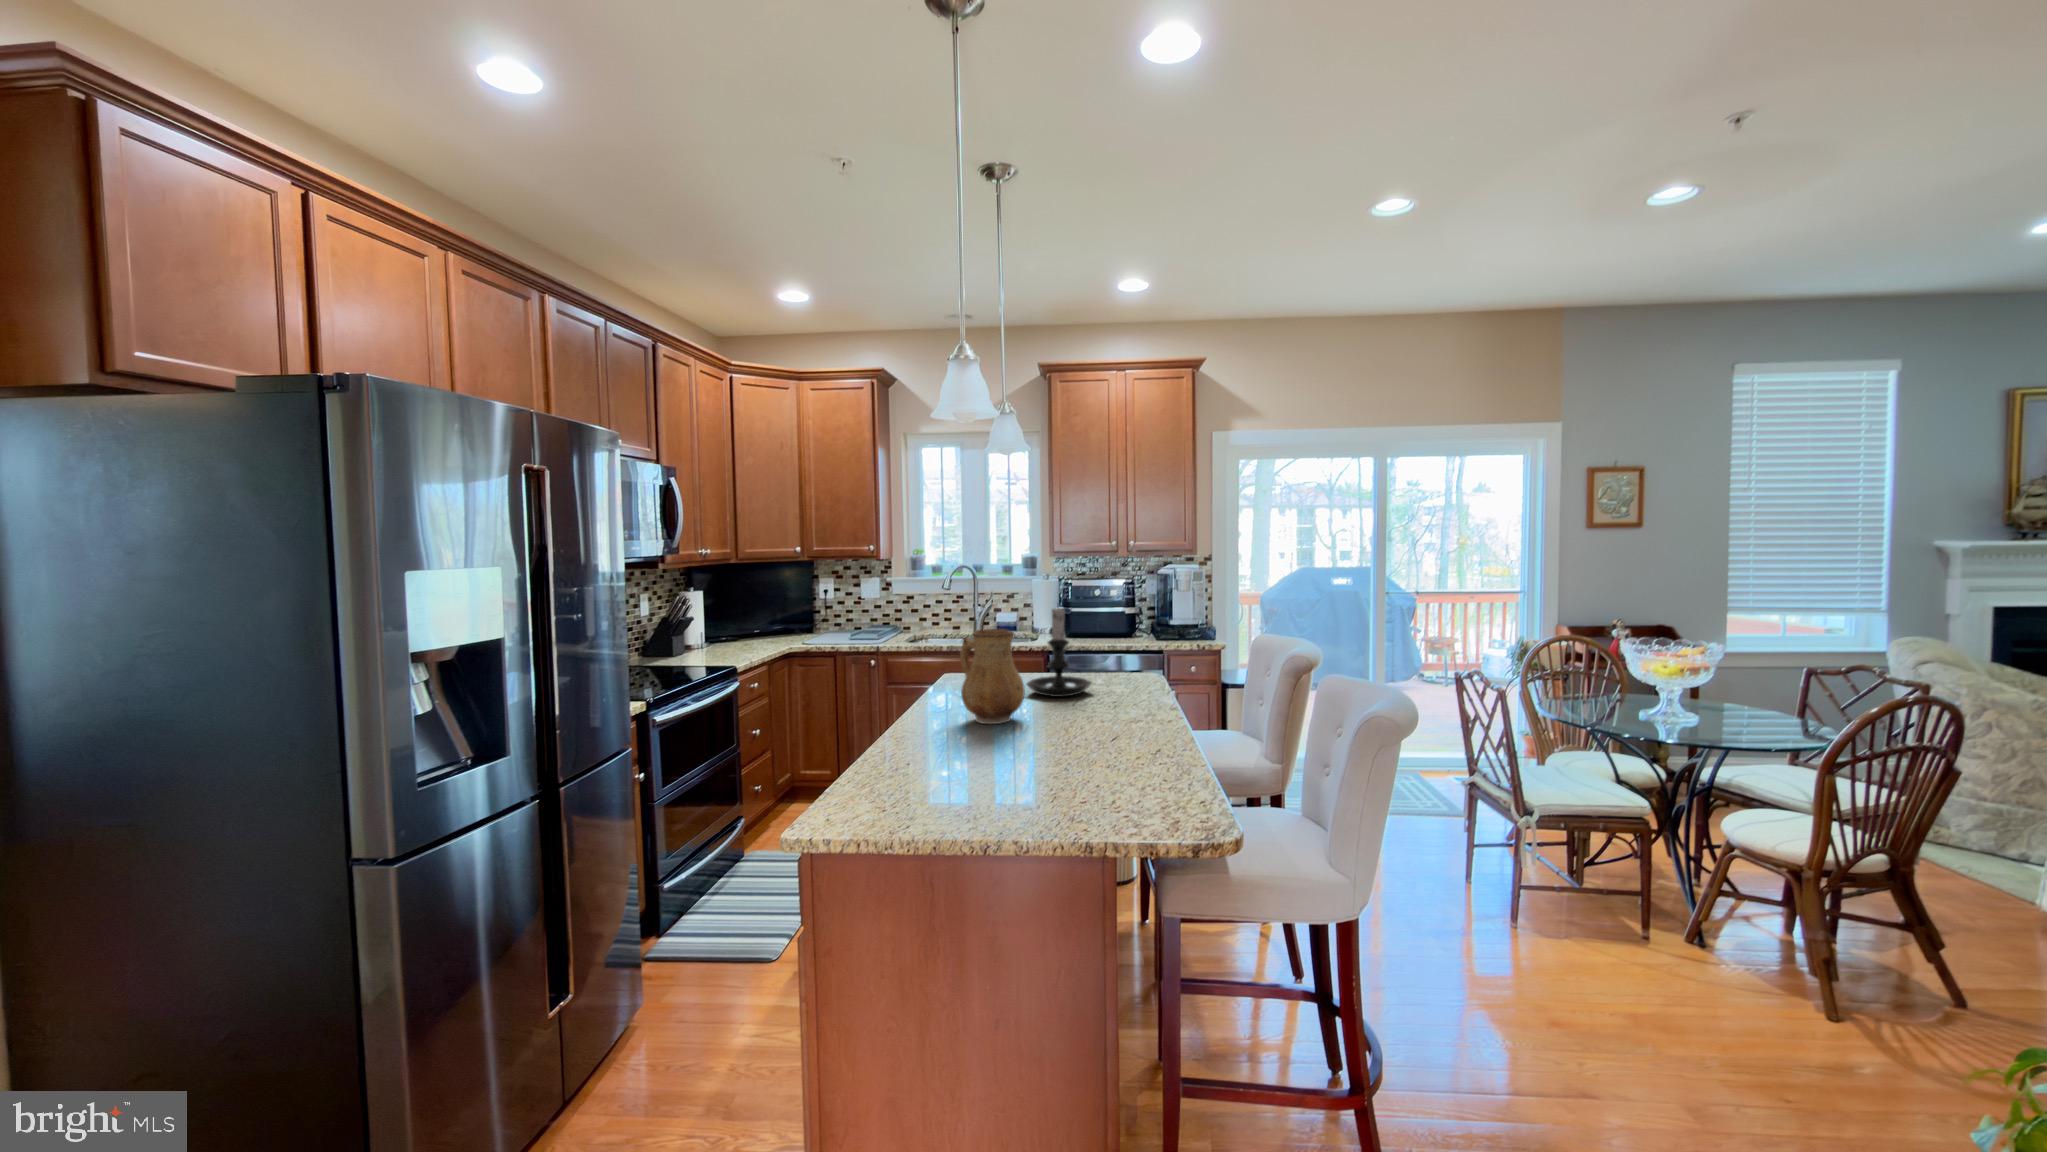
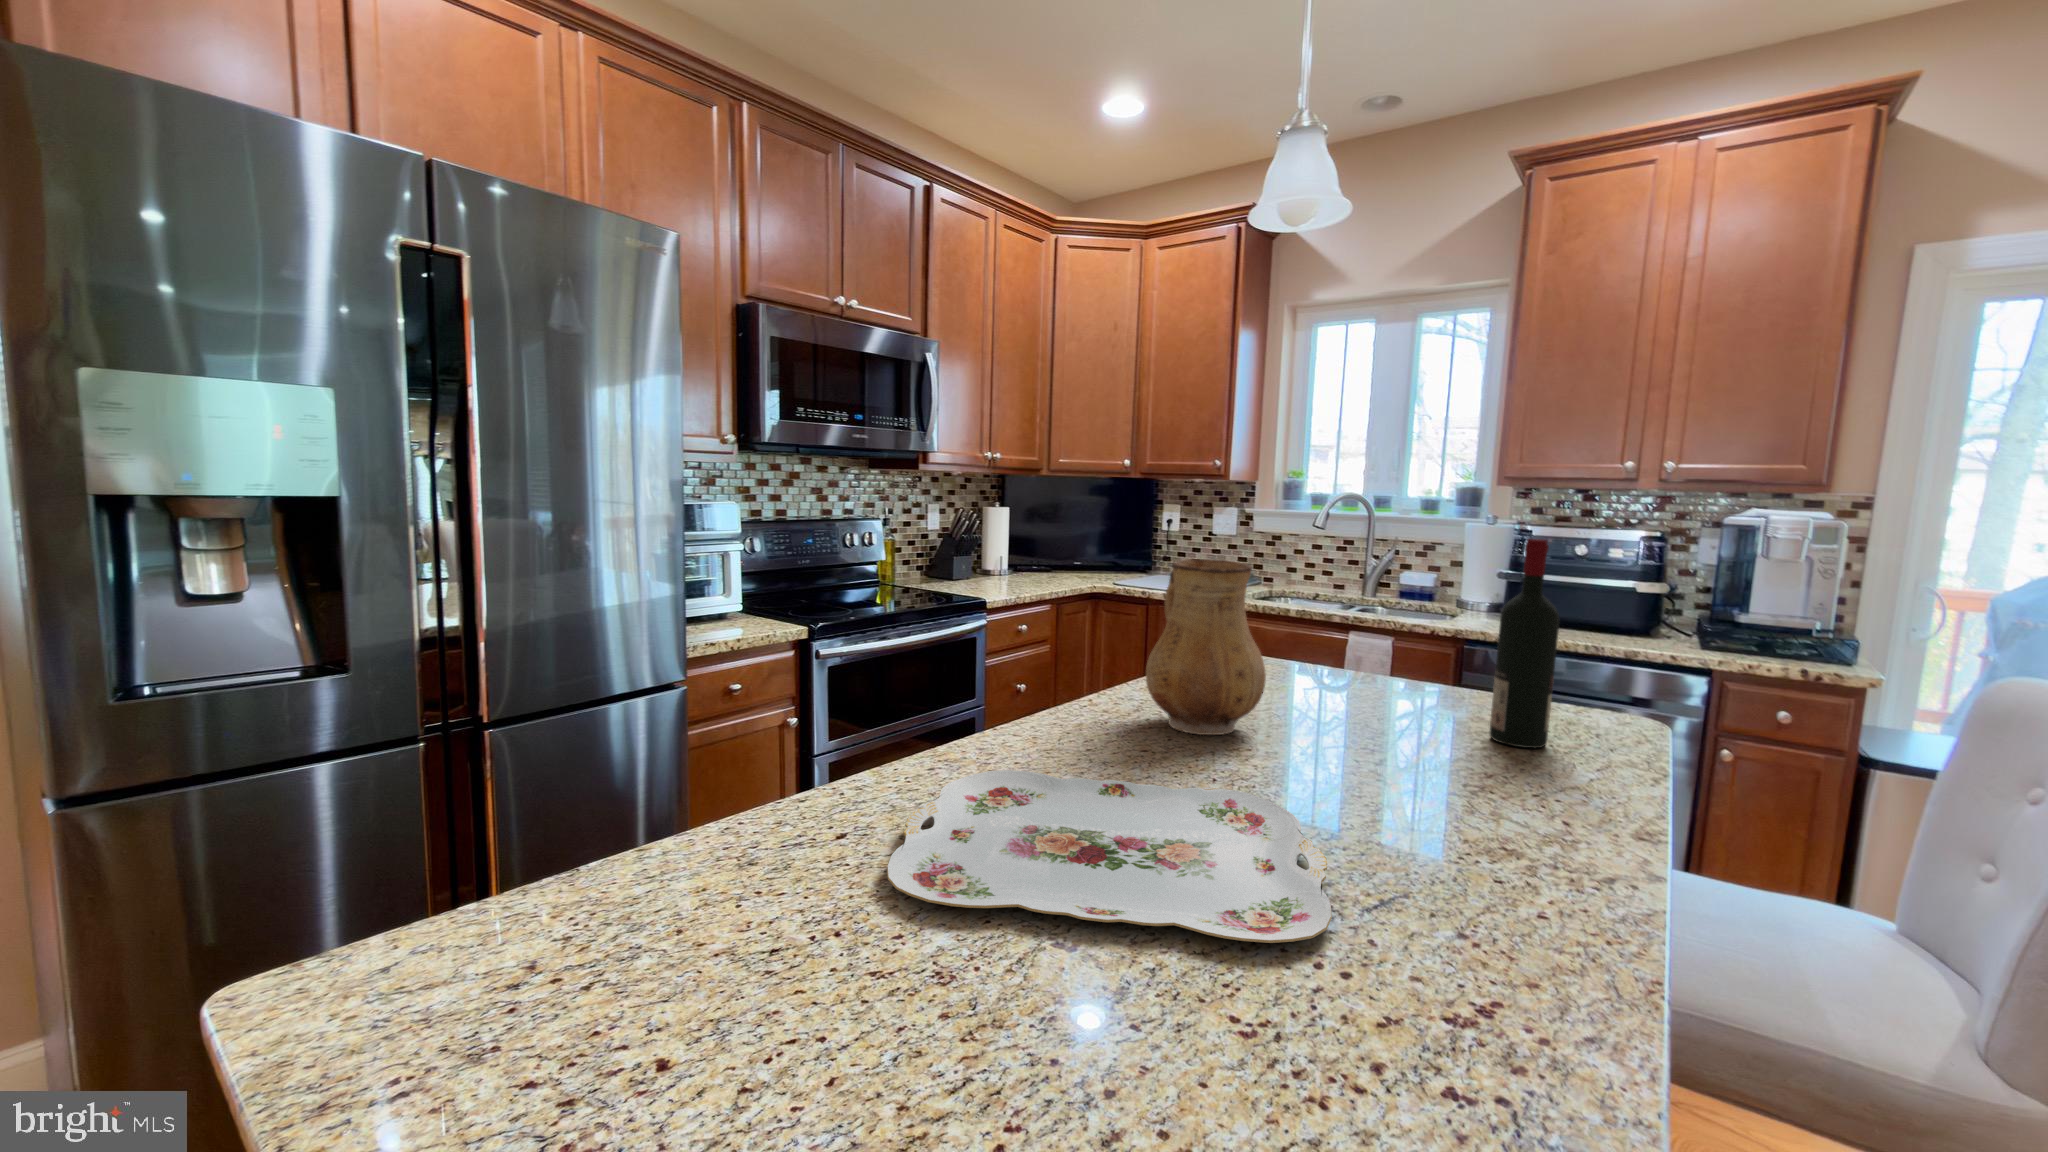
wine bottle: none [1114,603,1139,702] -> present [1490,539,1559,748]
candle holder: present [1027,607,1091,697] -> none [1320,531,1456,711]
serving tray: none [930,739,1131,800] -> present [887,770,1332,943]

